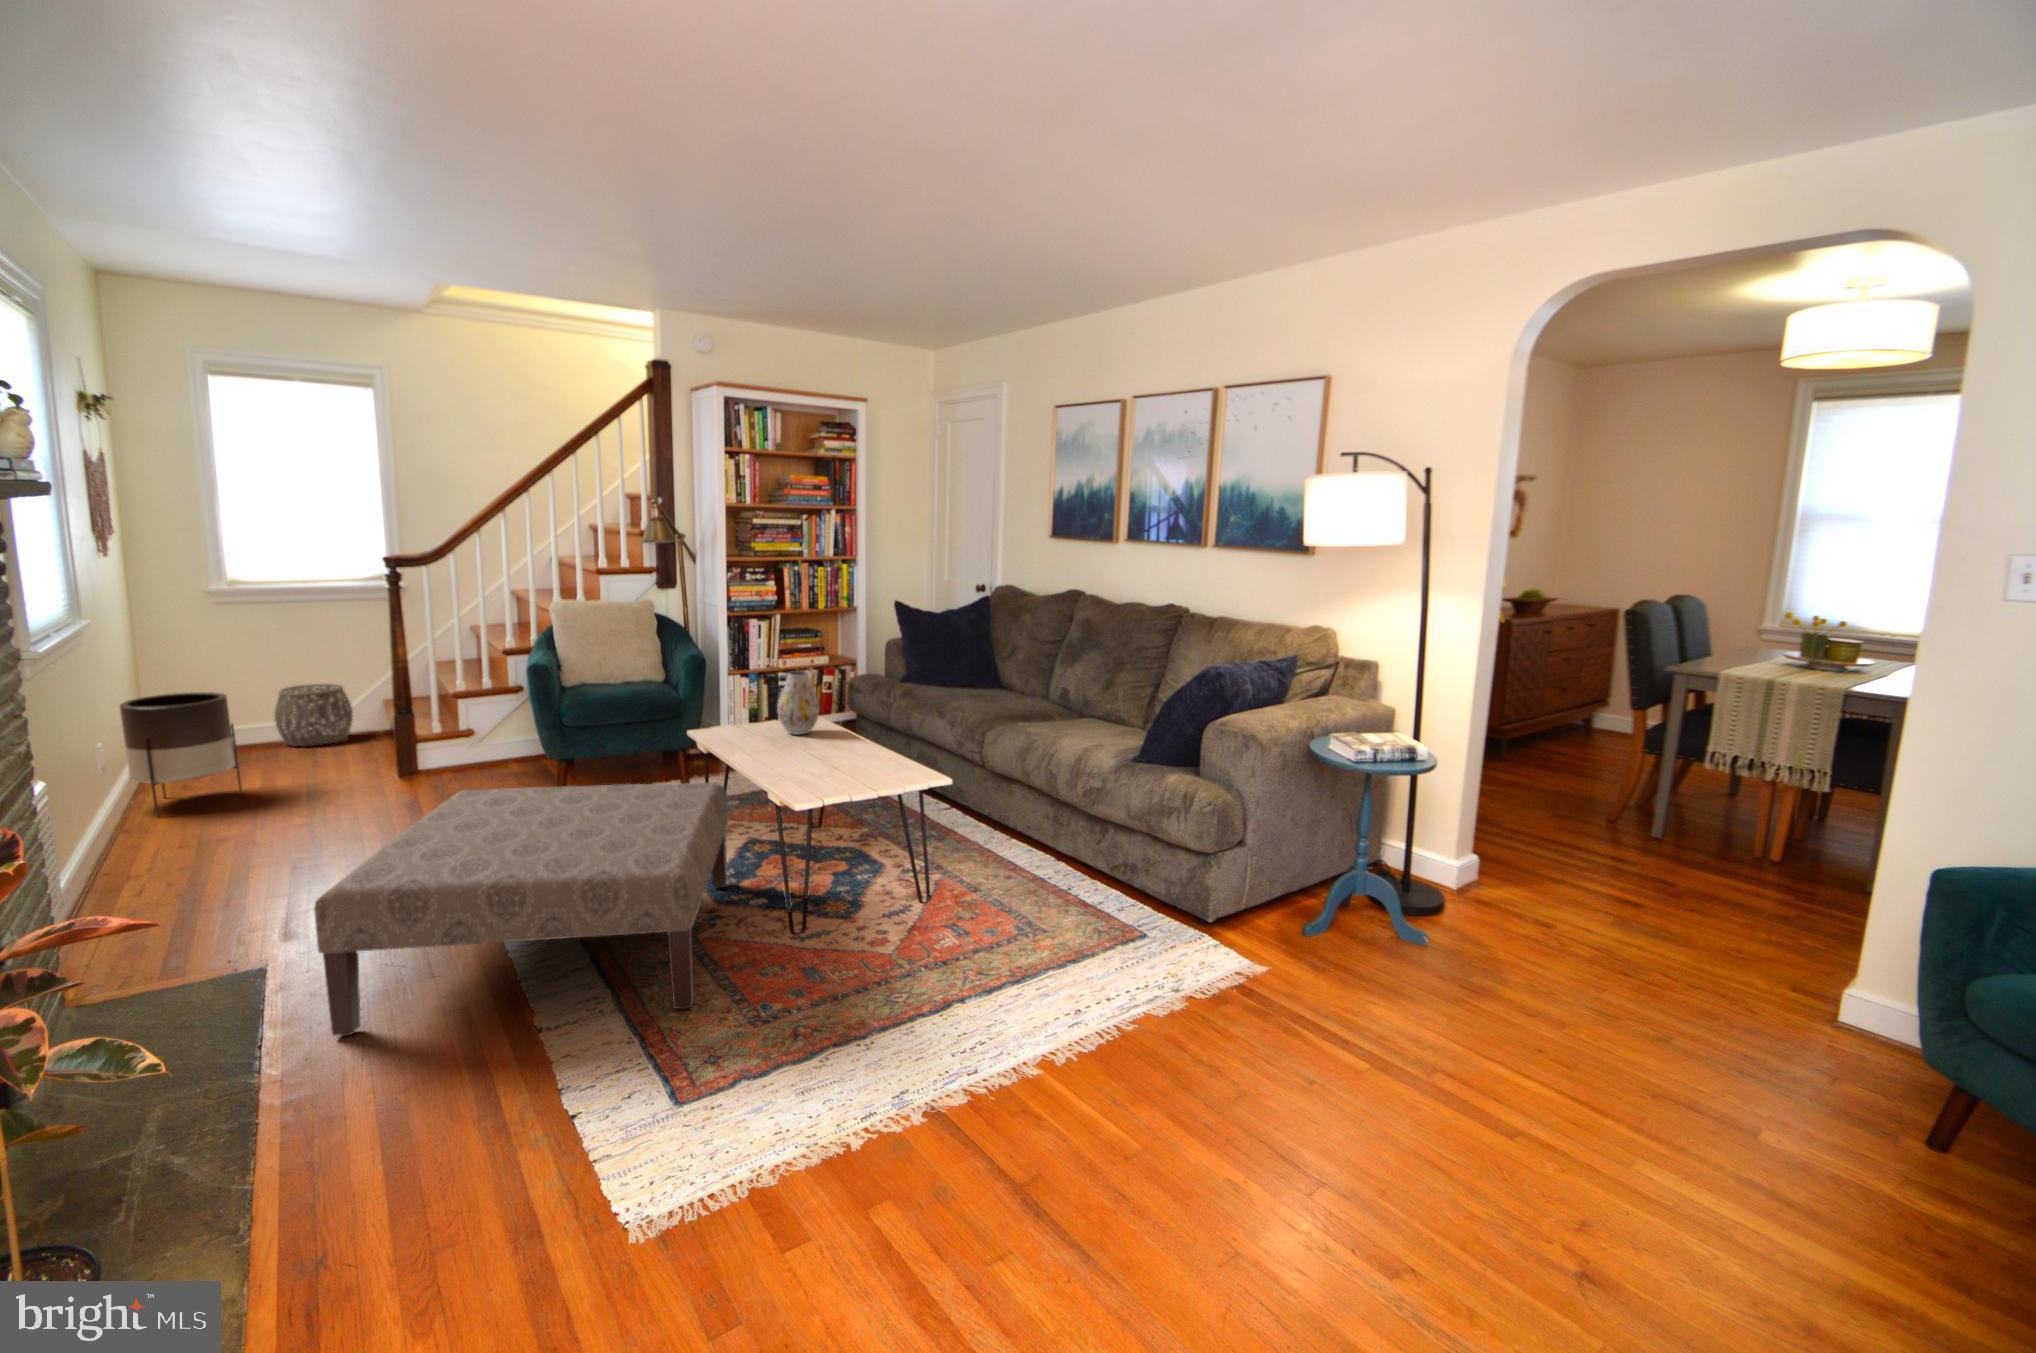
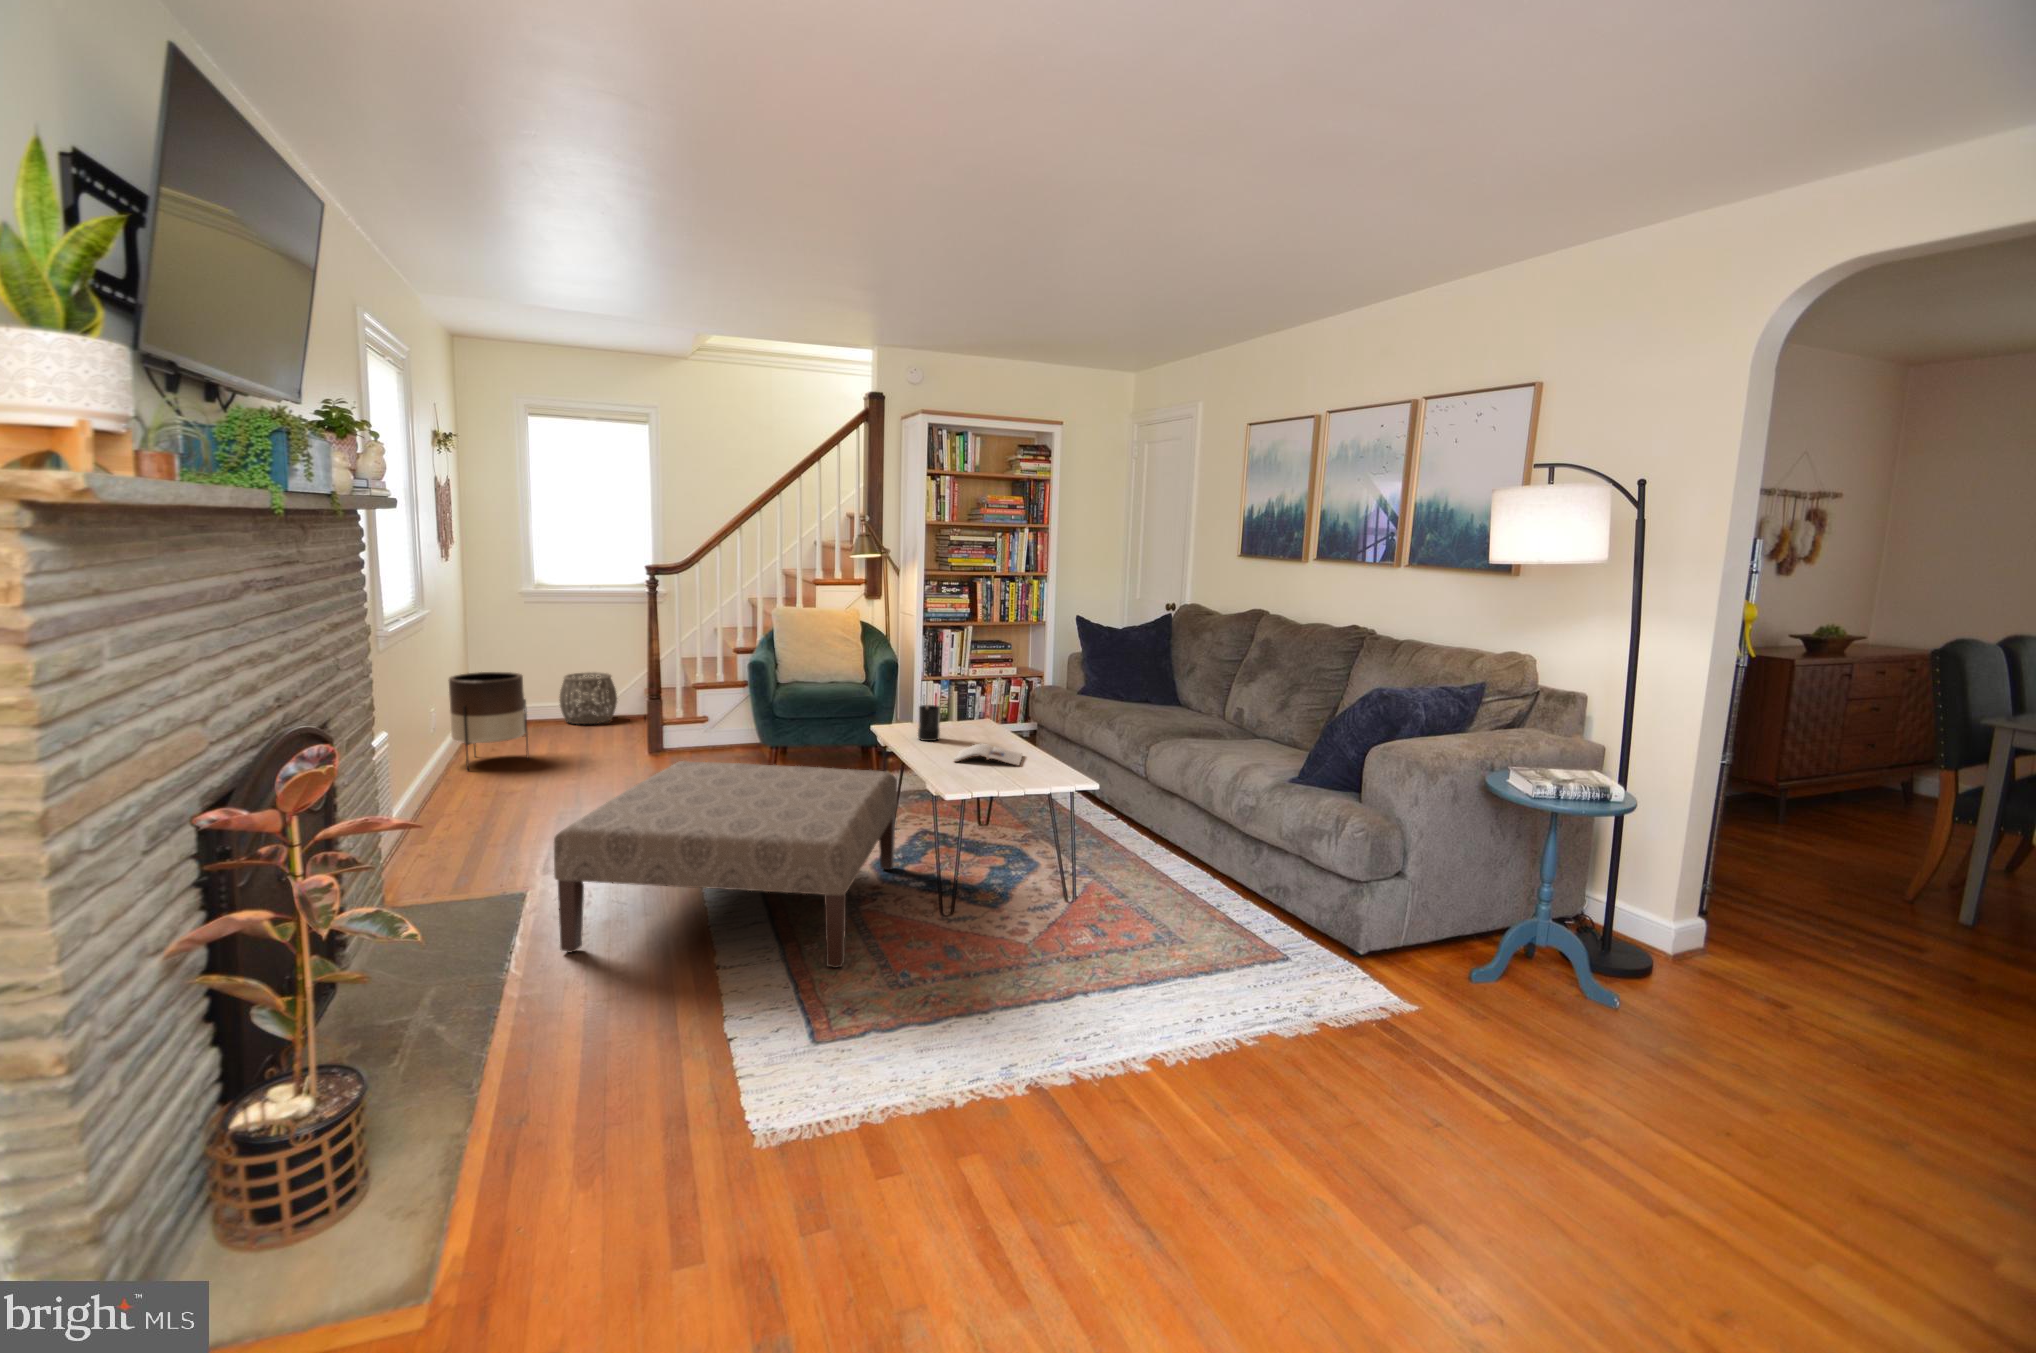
vase: present [777,671,820,735] -> none [952,675,991,735]
candle: none [742,702,767,745] -> present [918,704,940,741]
magazine: none [790,744,862,768] -> present [954,744,1022,766]

